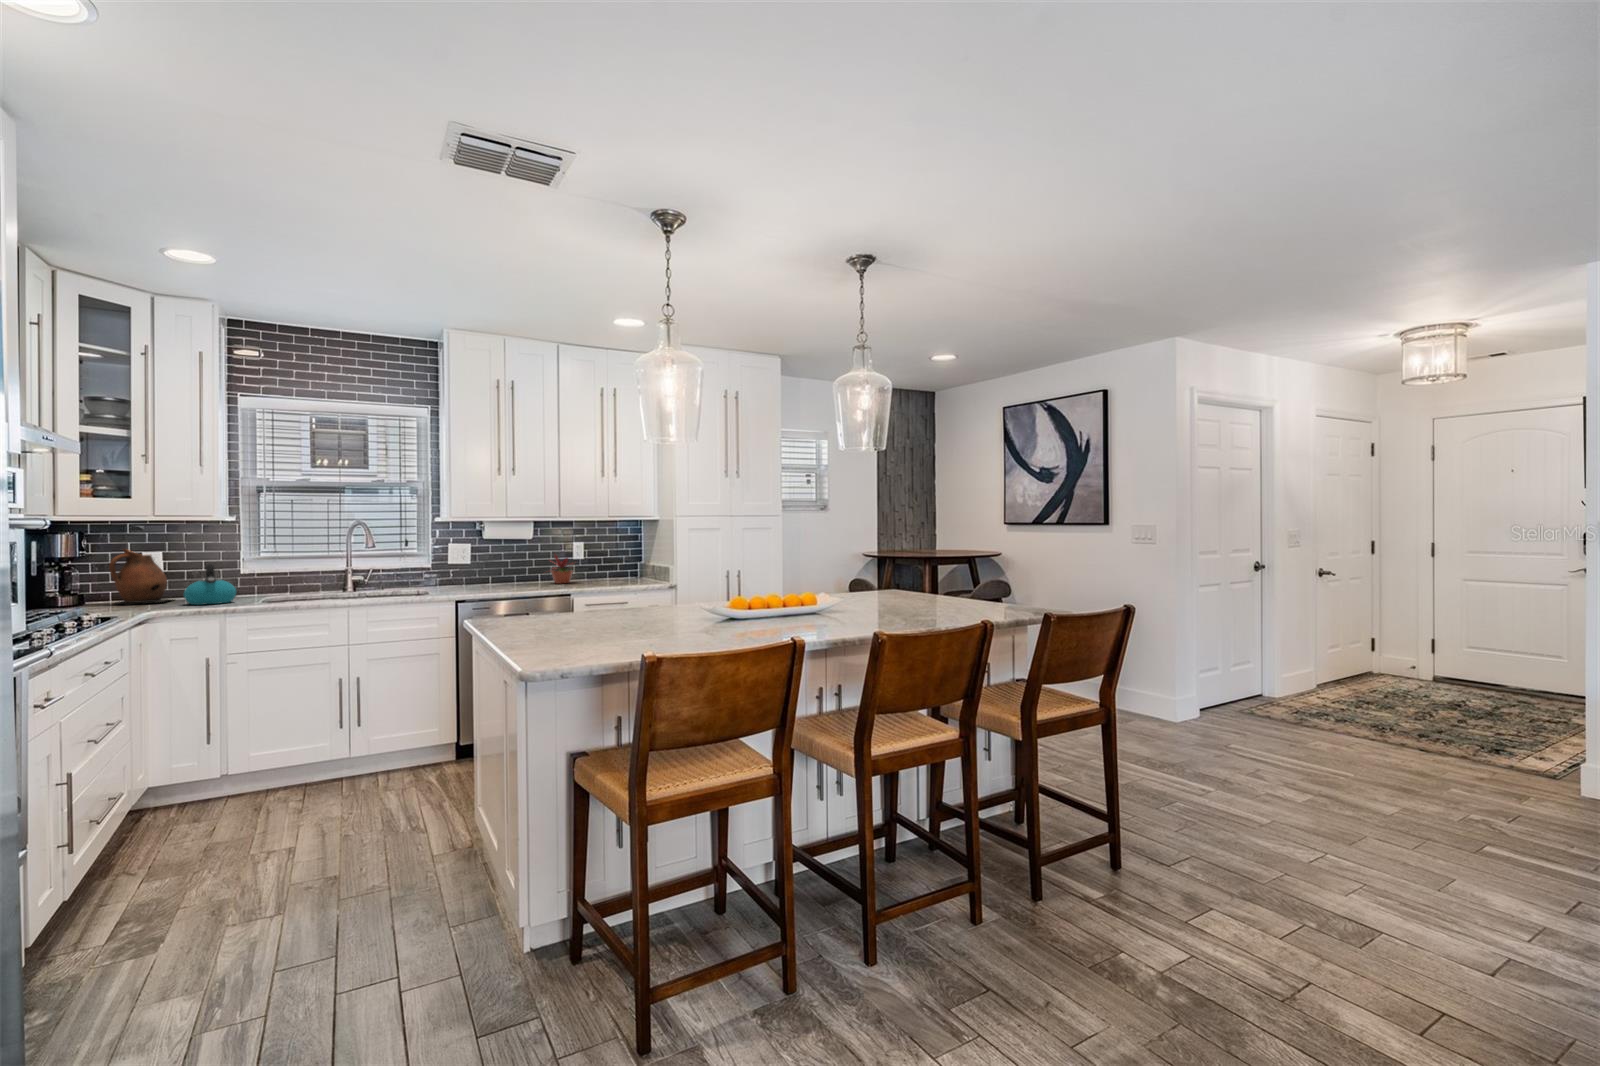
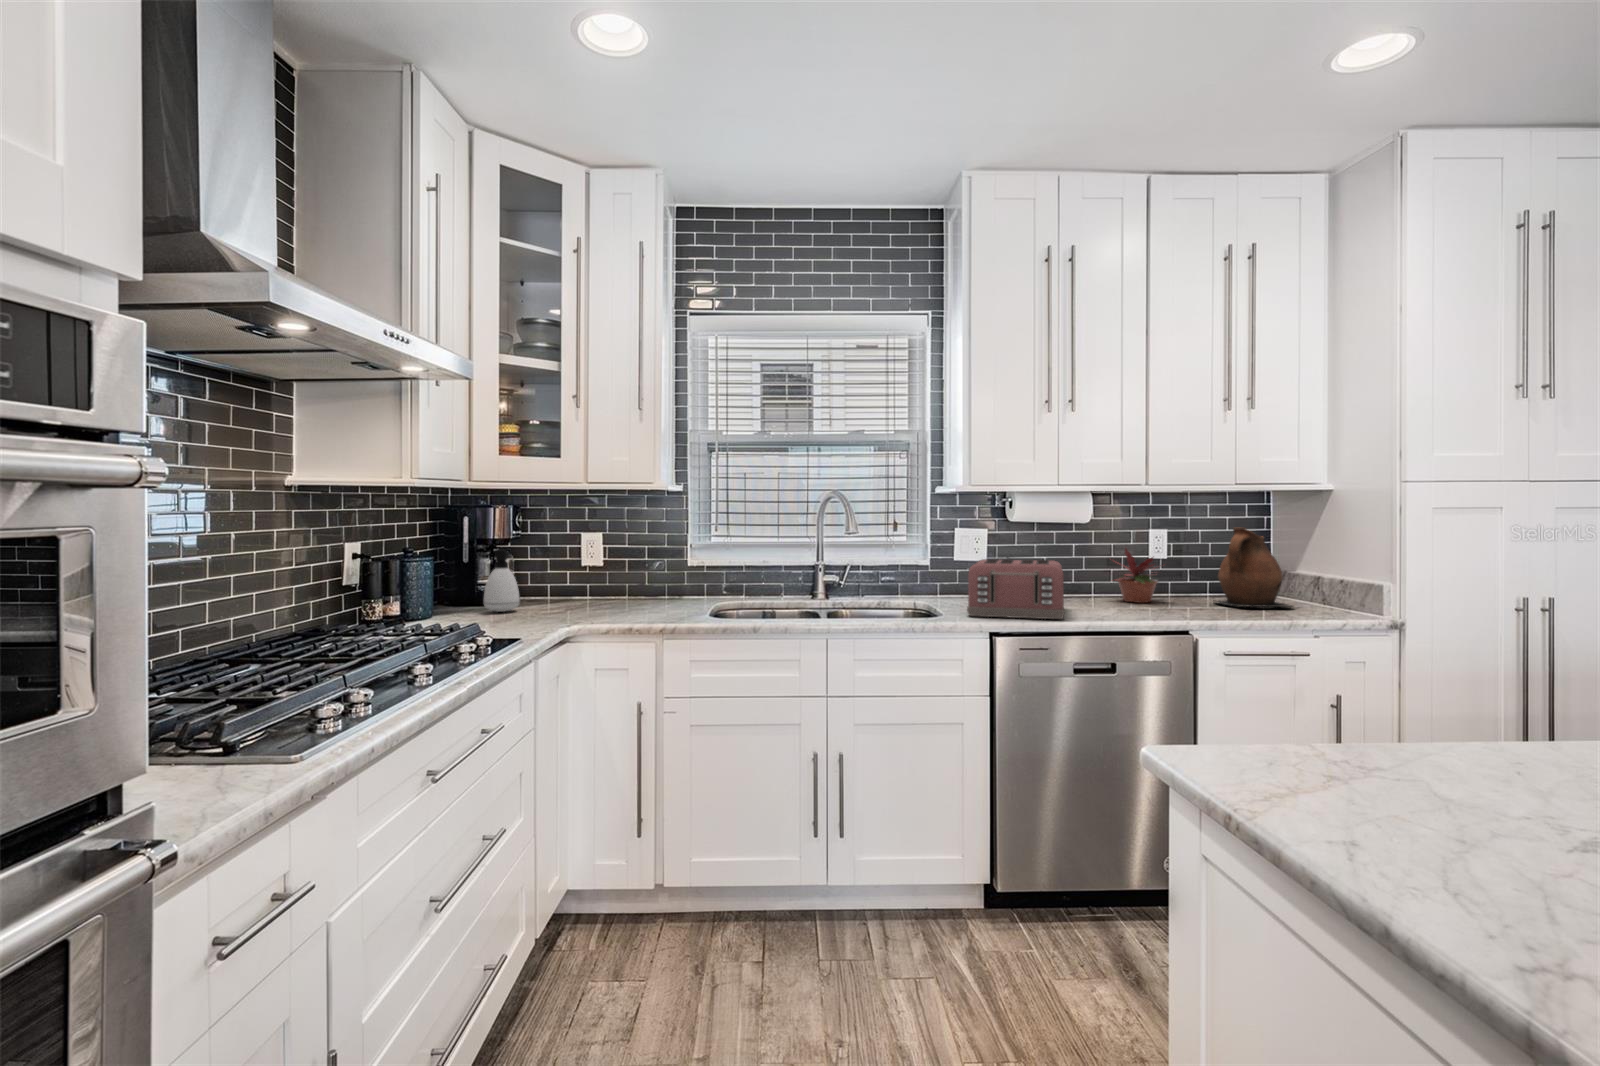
ceramic pitcher: present [109,549,173,604] -> present [1213,528,1293,607]
toaster: none [446,560,512,594] -> present [967,559,1064,619]
soap dispenser: none [53,564,88,610] -> present [484,549,520,612]
kettle: present [184,564,237,605] -> none [620,554,681,614]

